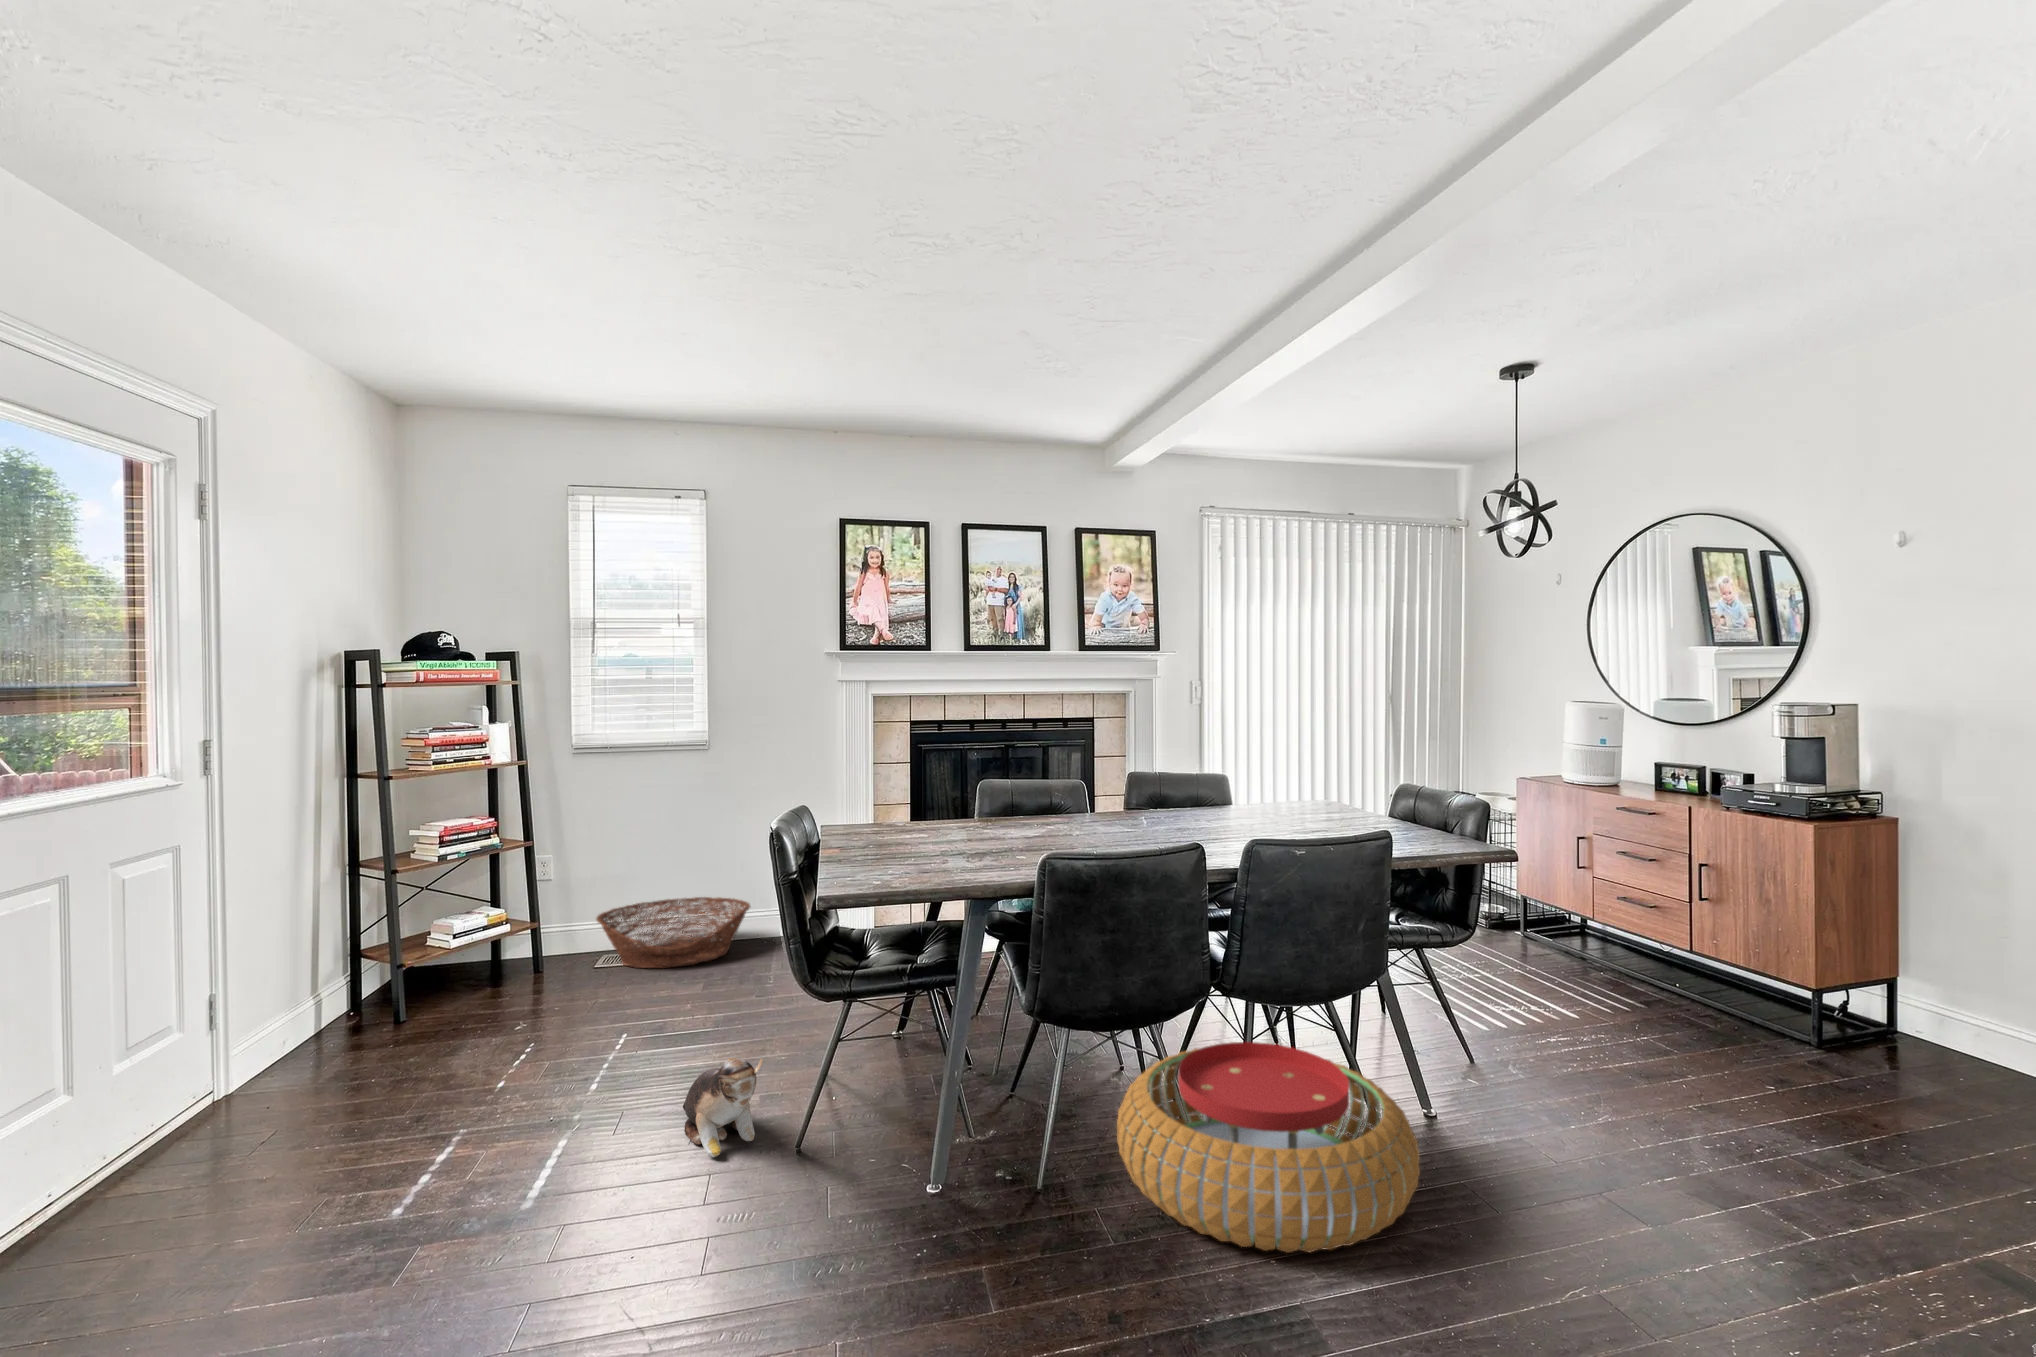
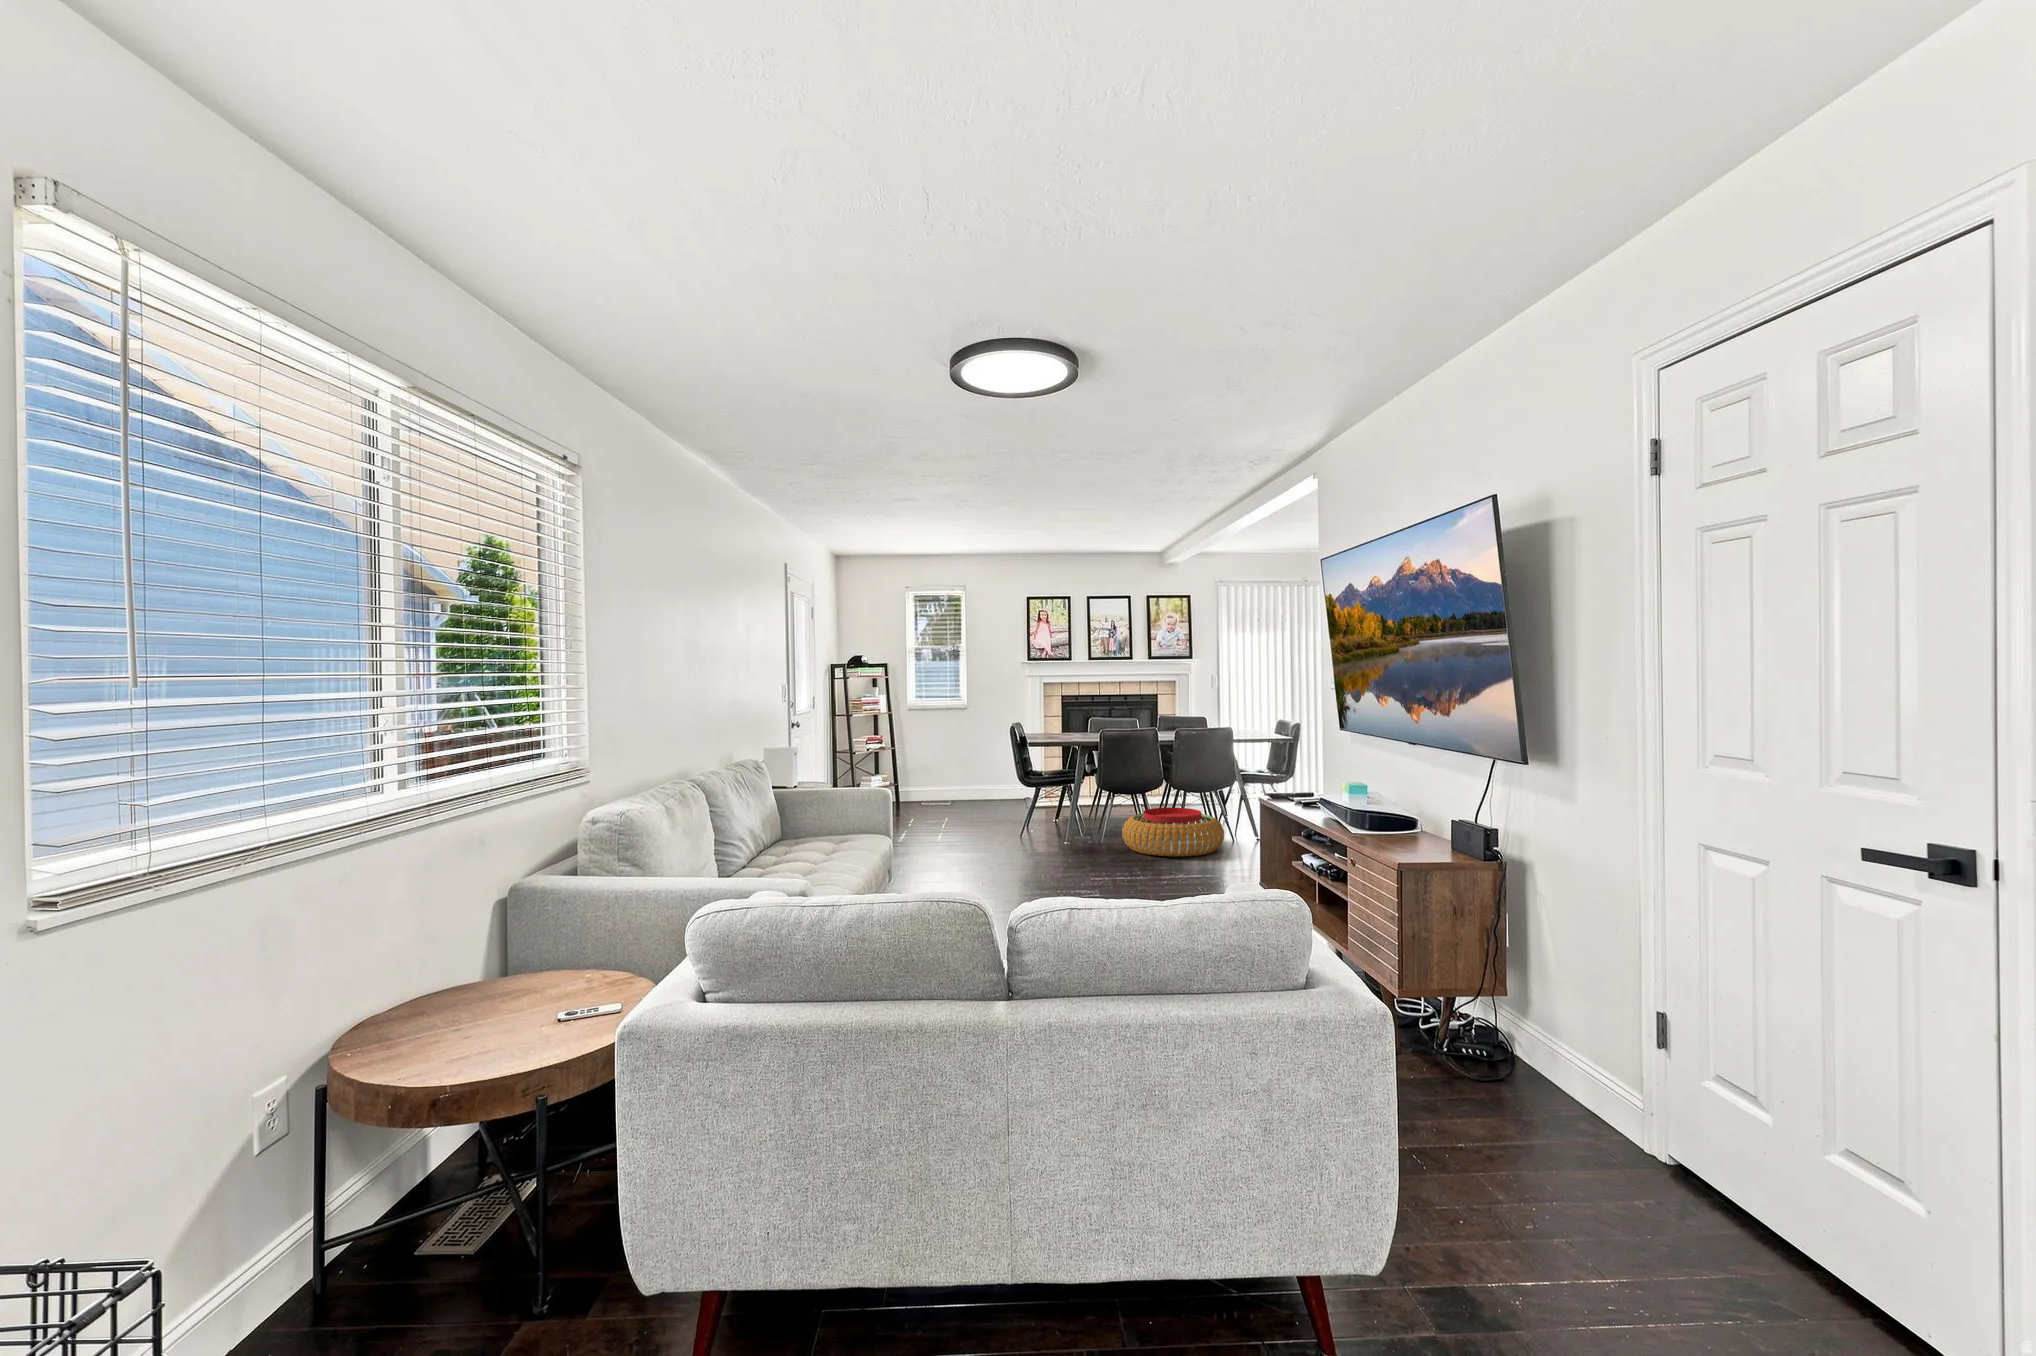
basket: present [596,897,750,968] -> none [921,778,987,805]
plush toy: present [683,1058,762,1157] -> none [973,806,1003,839]

